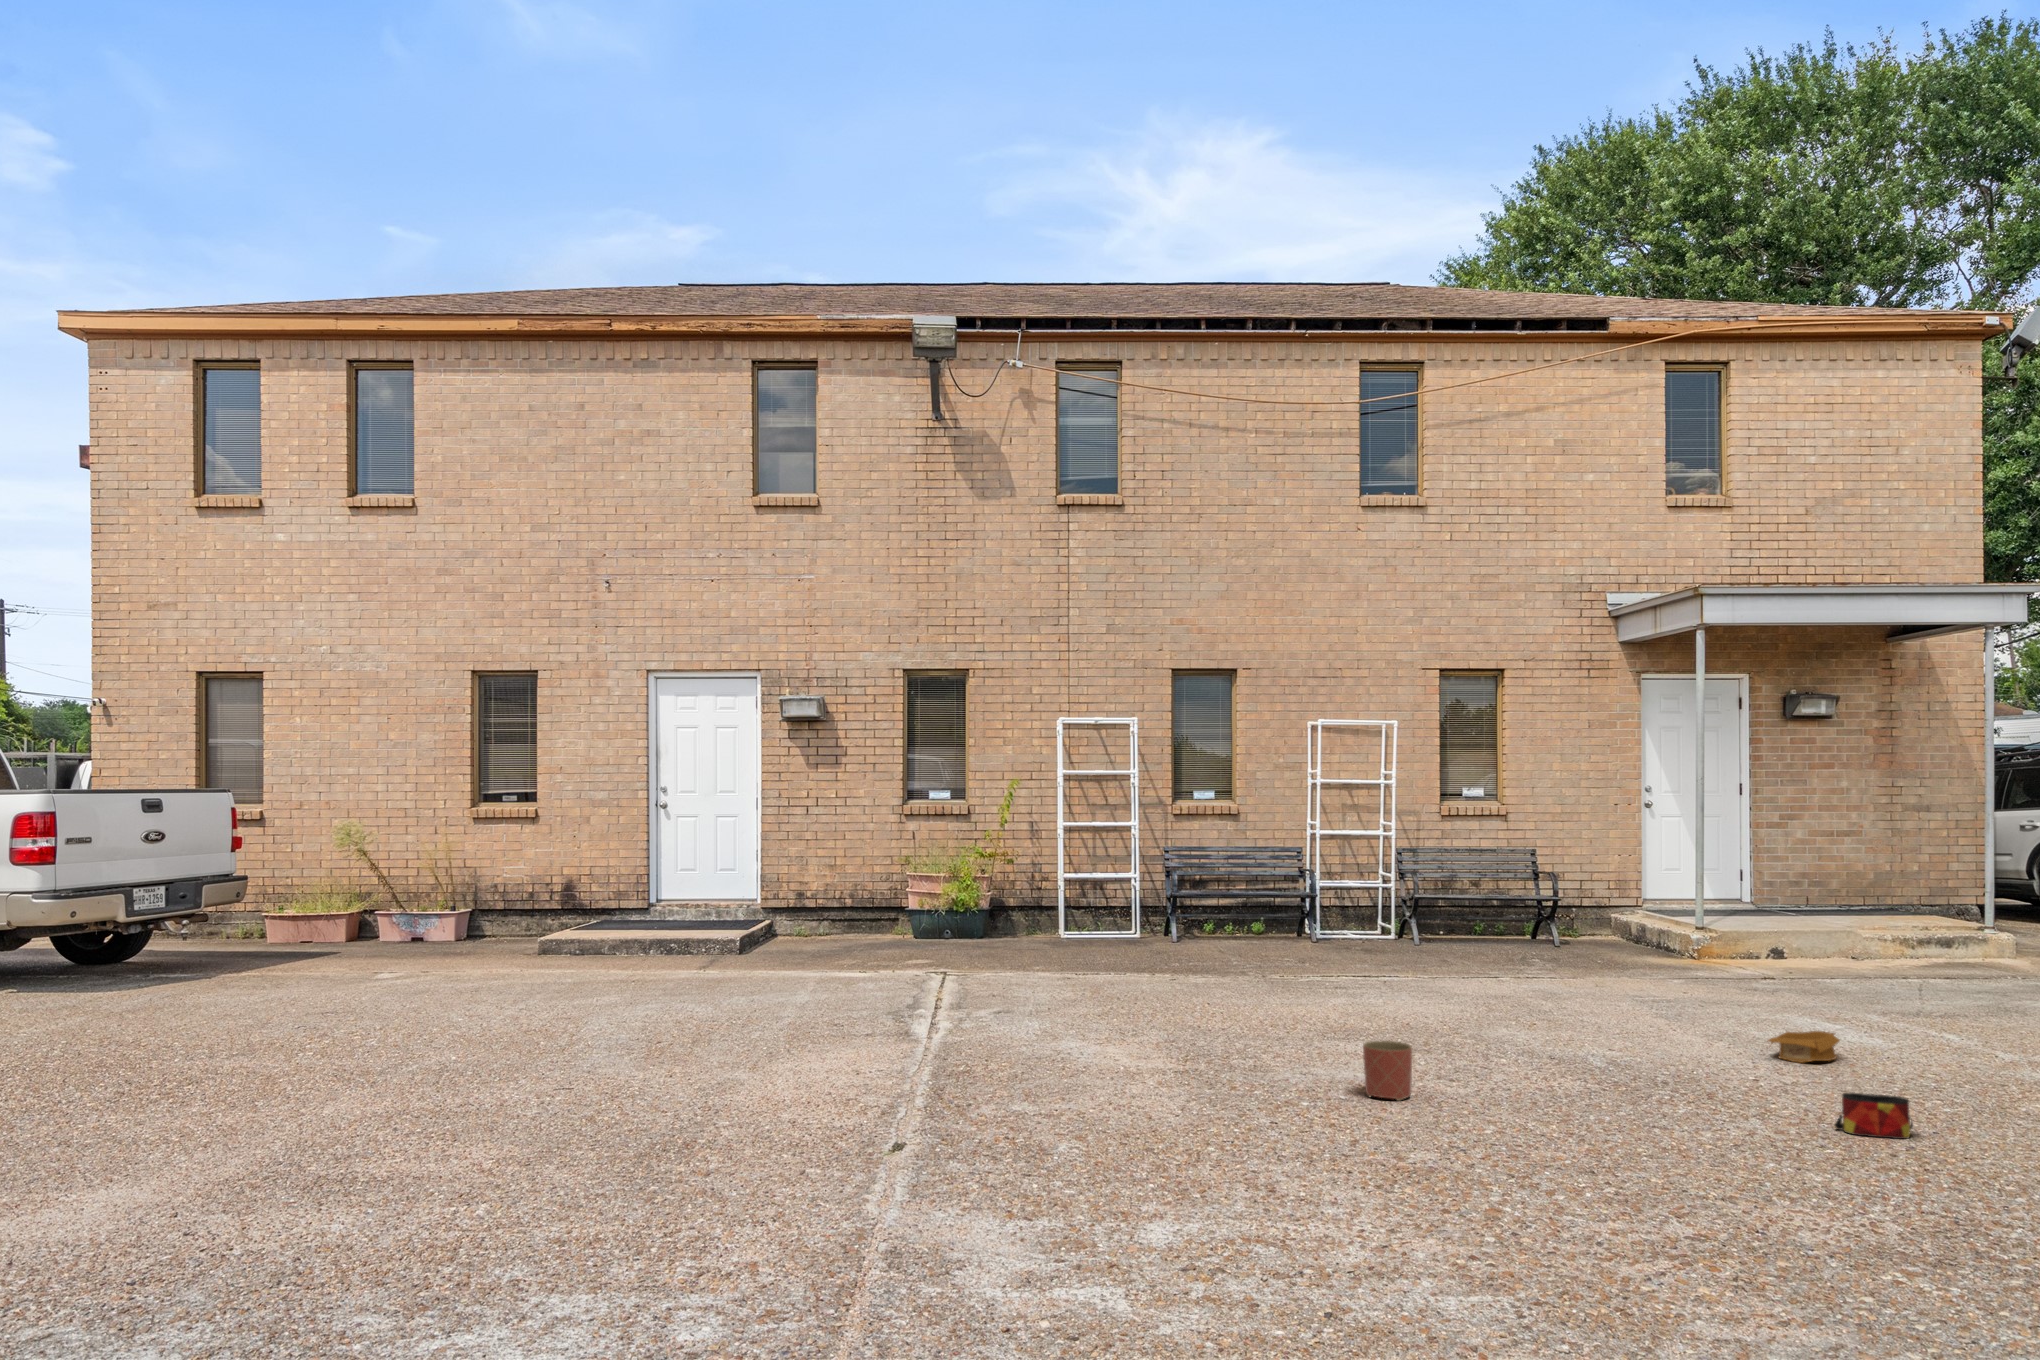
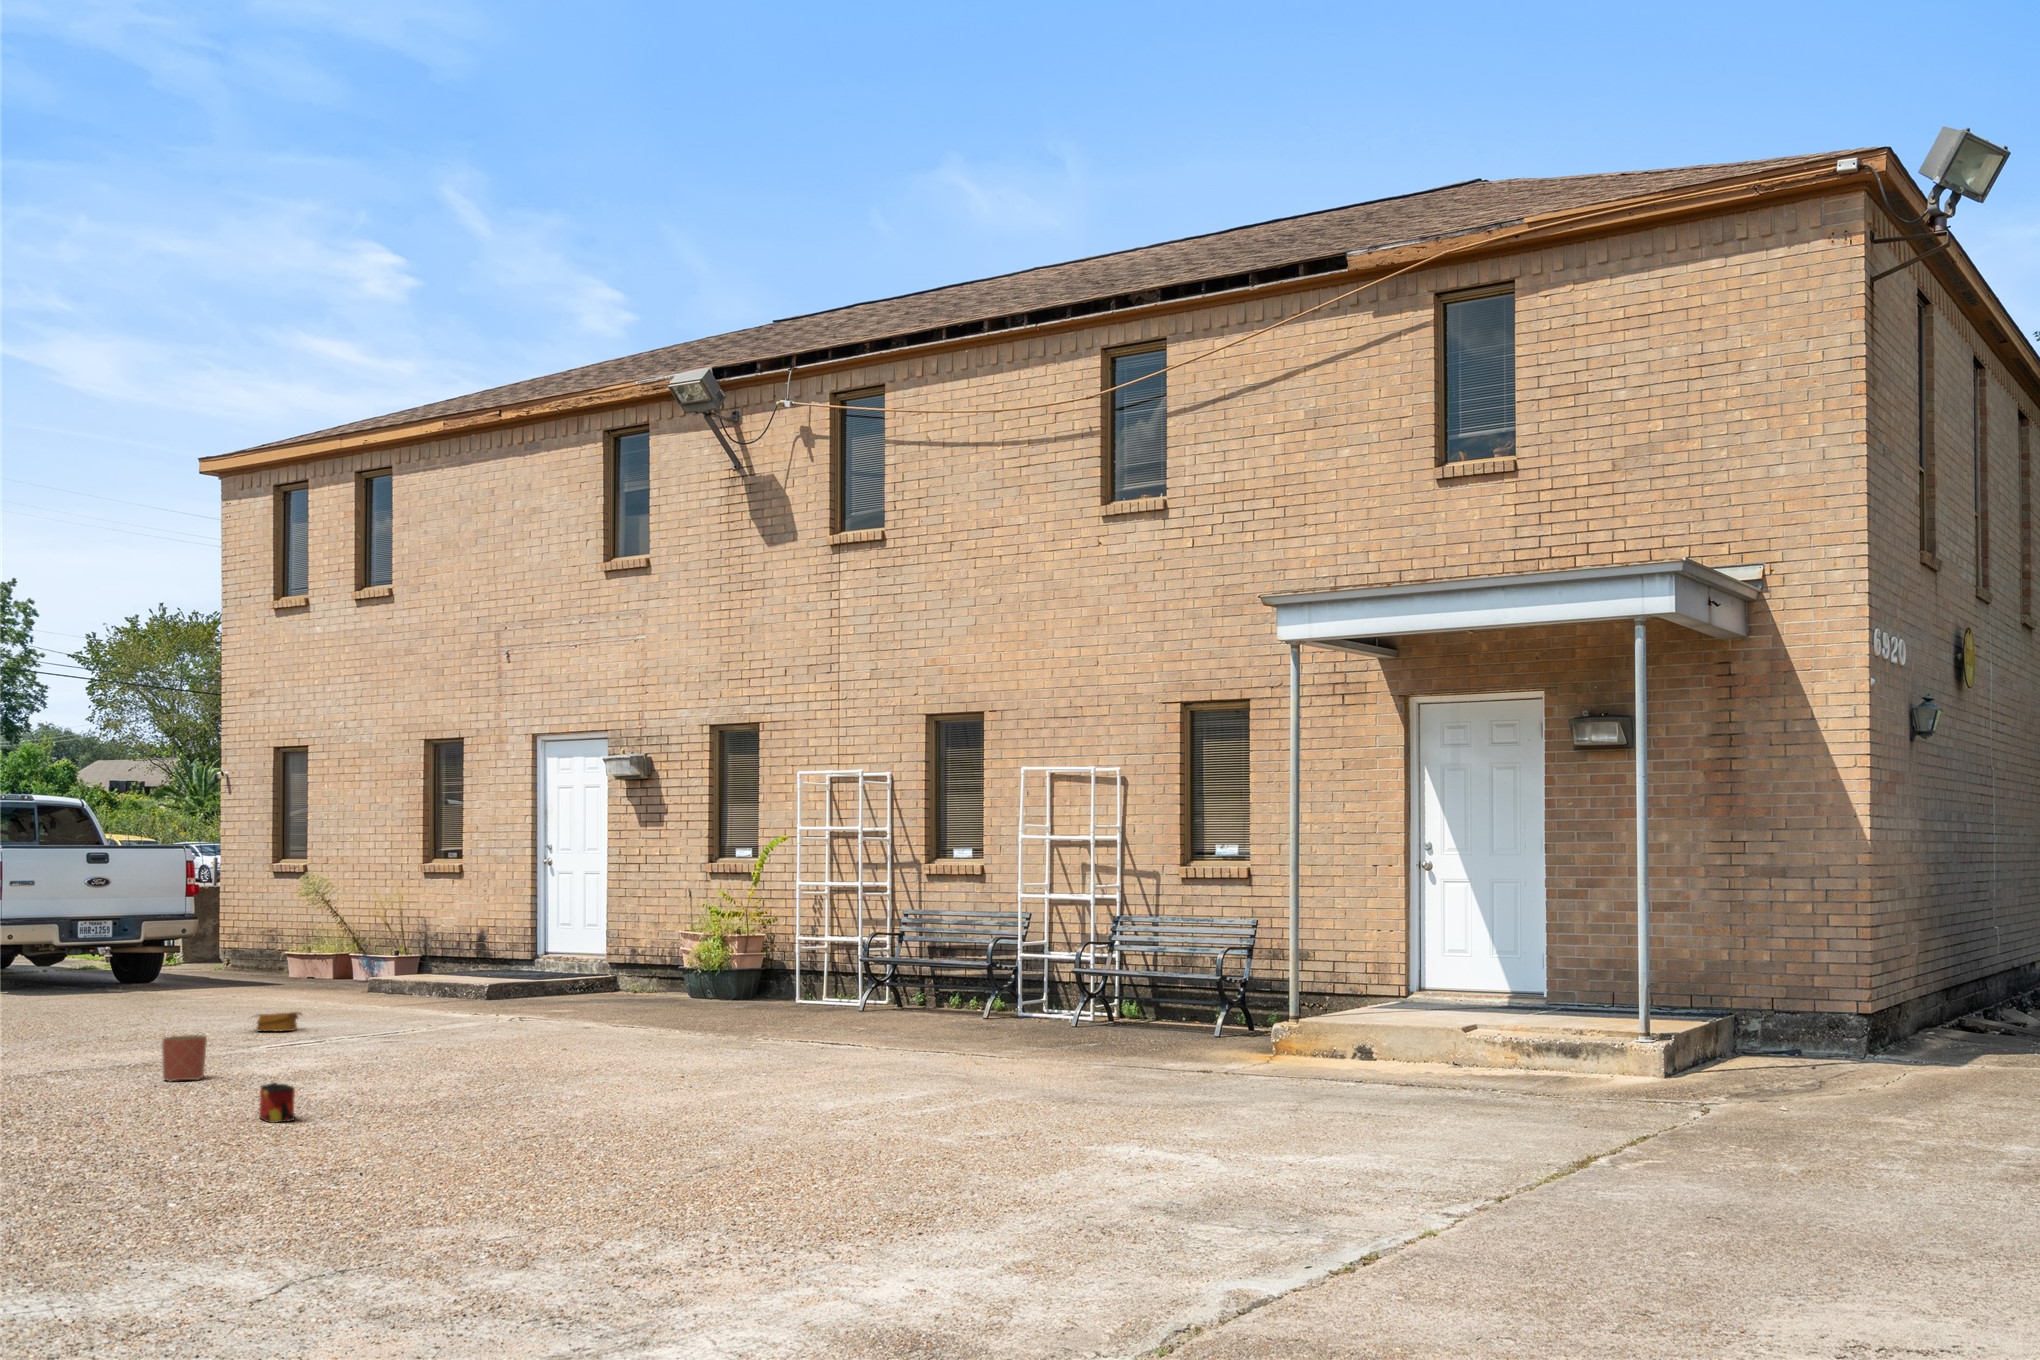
cardboard box: present [1768,1031,1840,1063] -> present [256,1012,301,1031]

